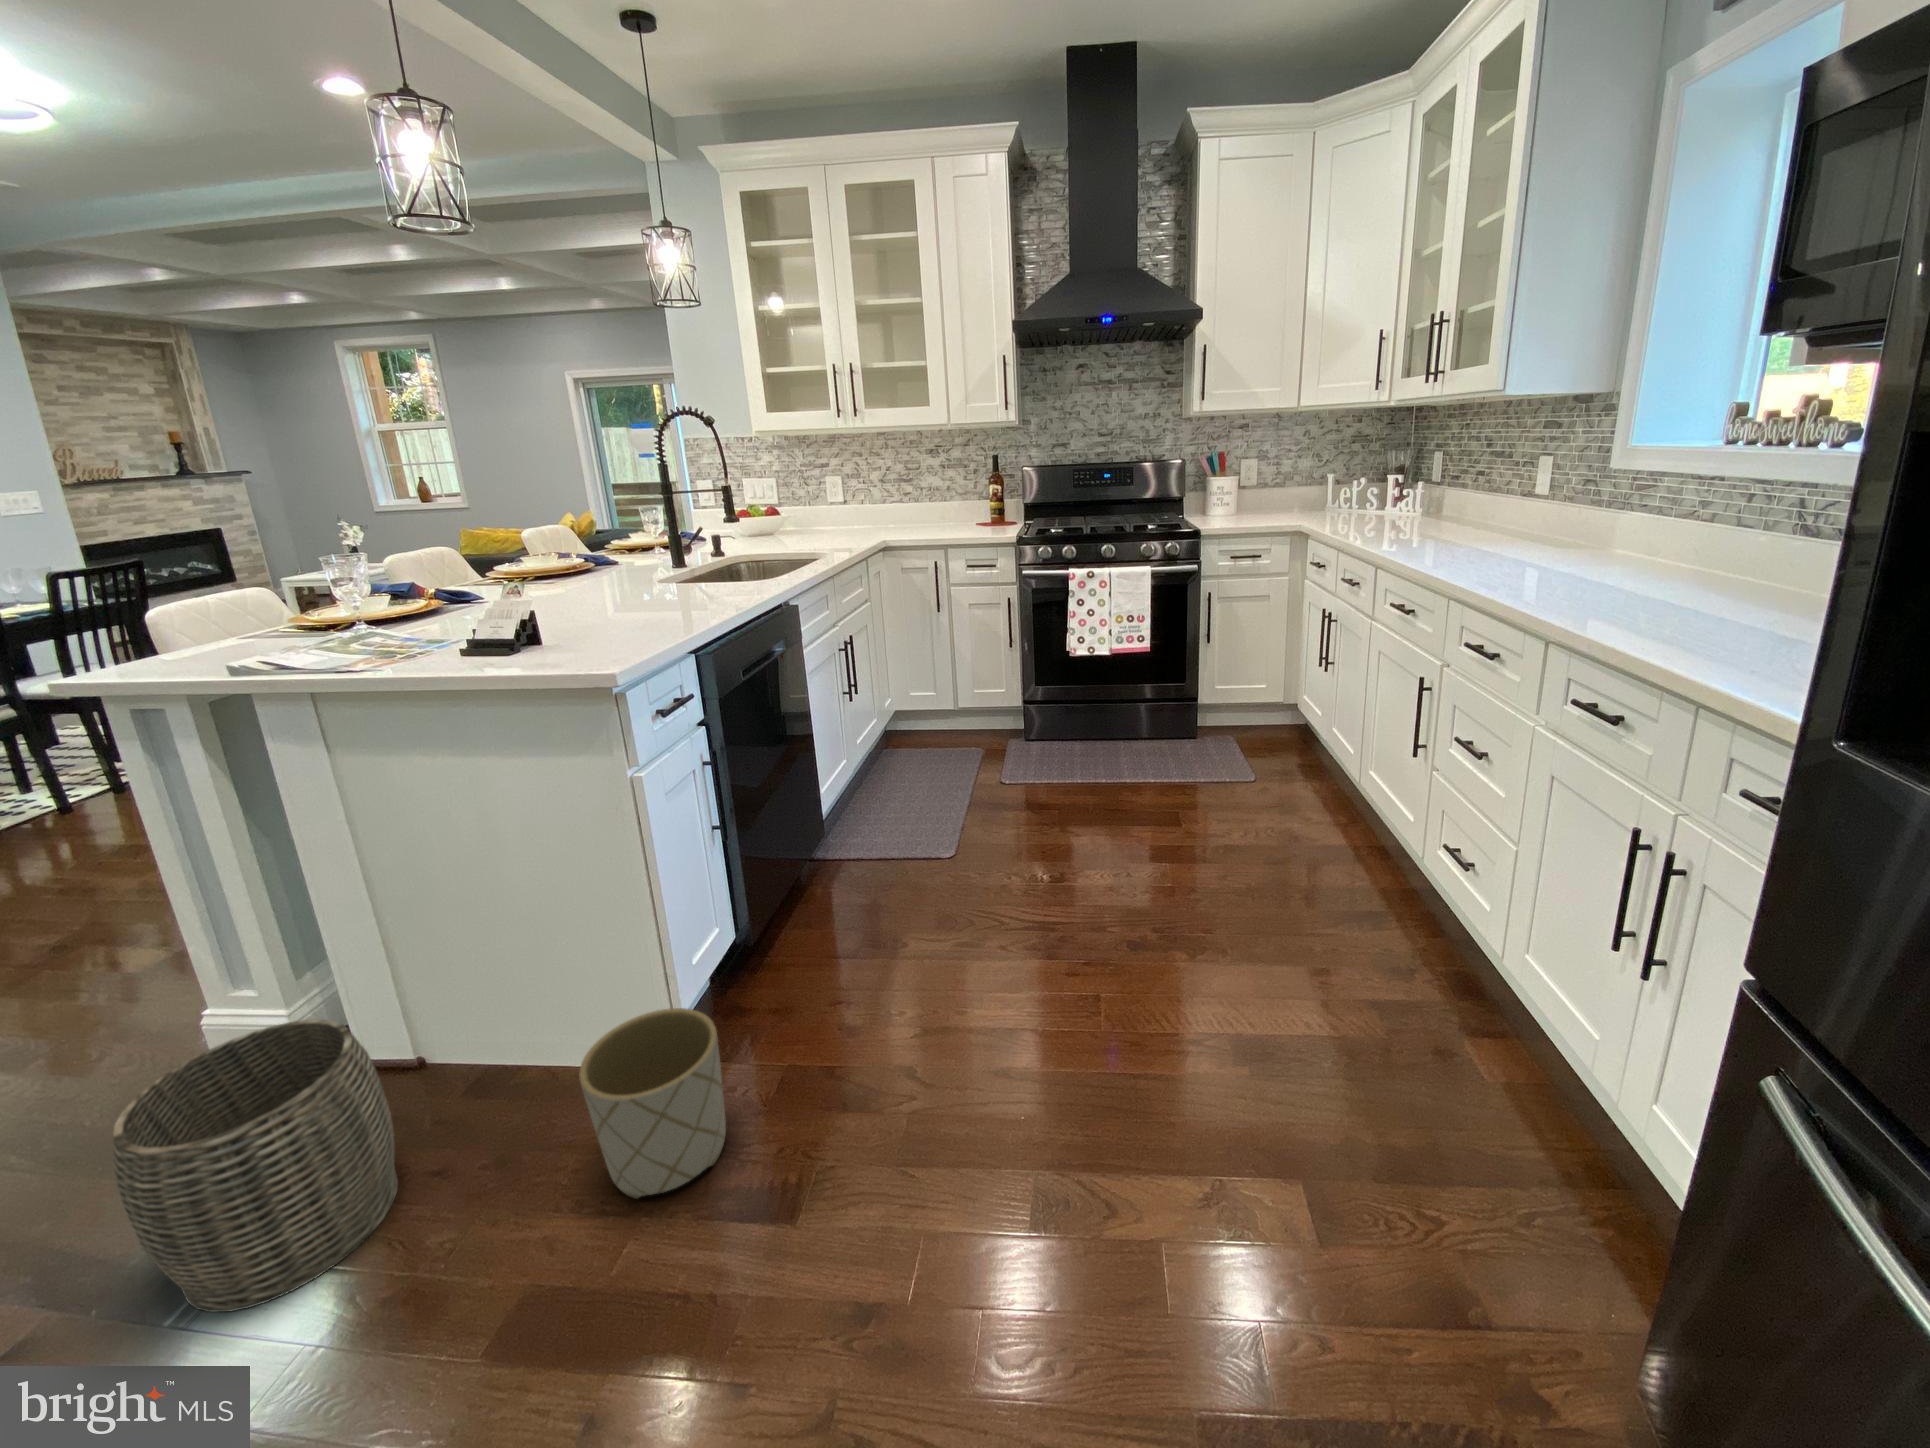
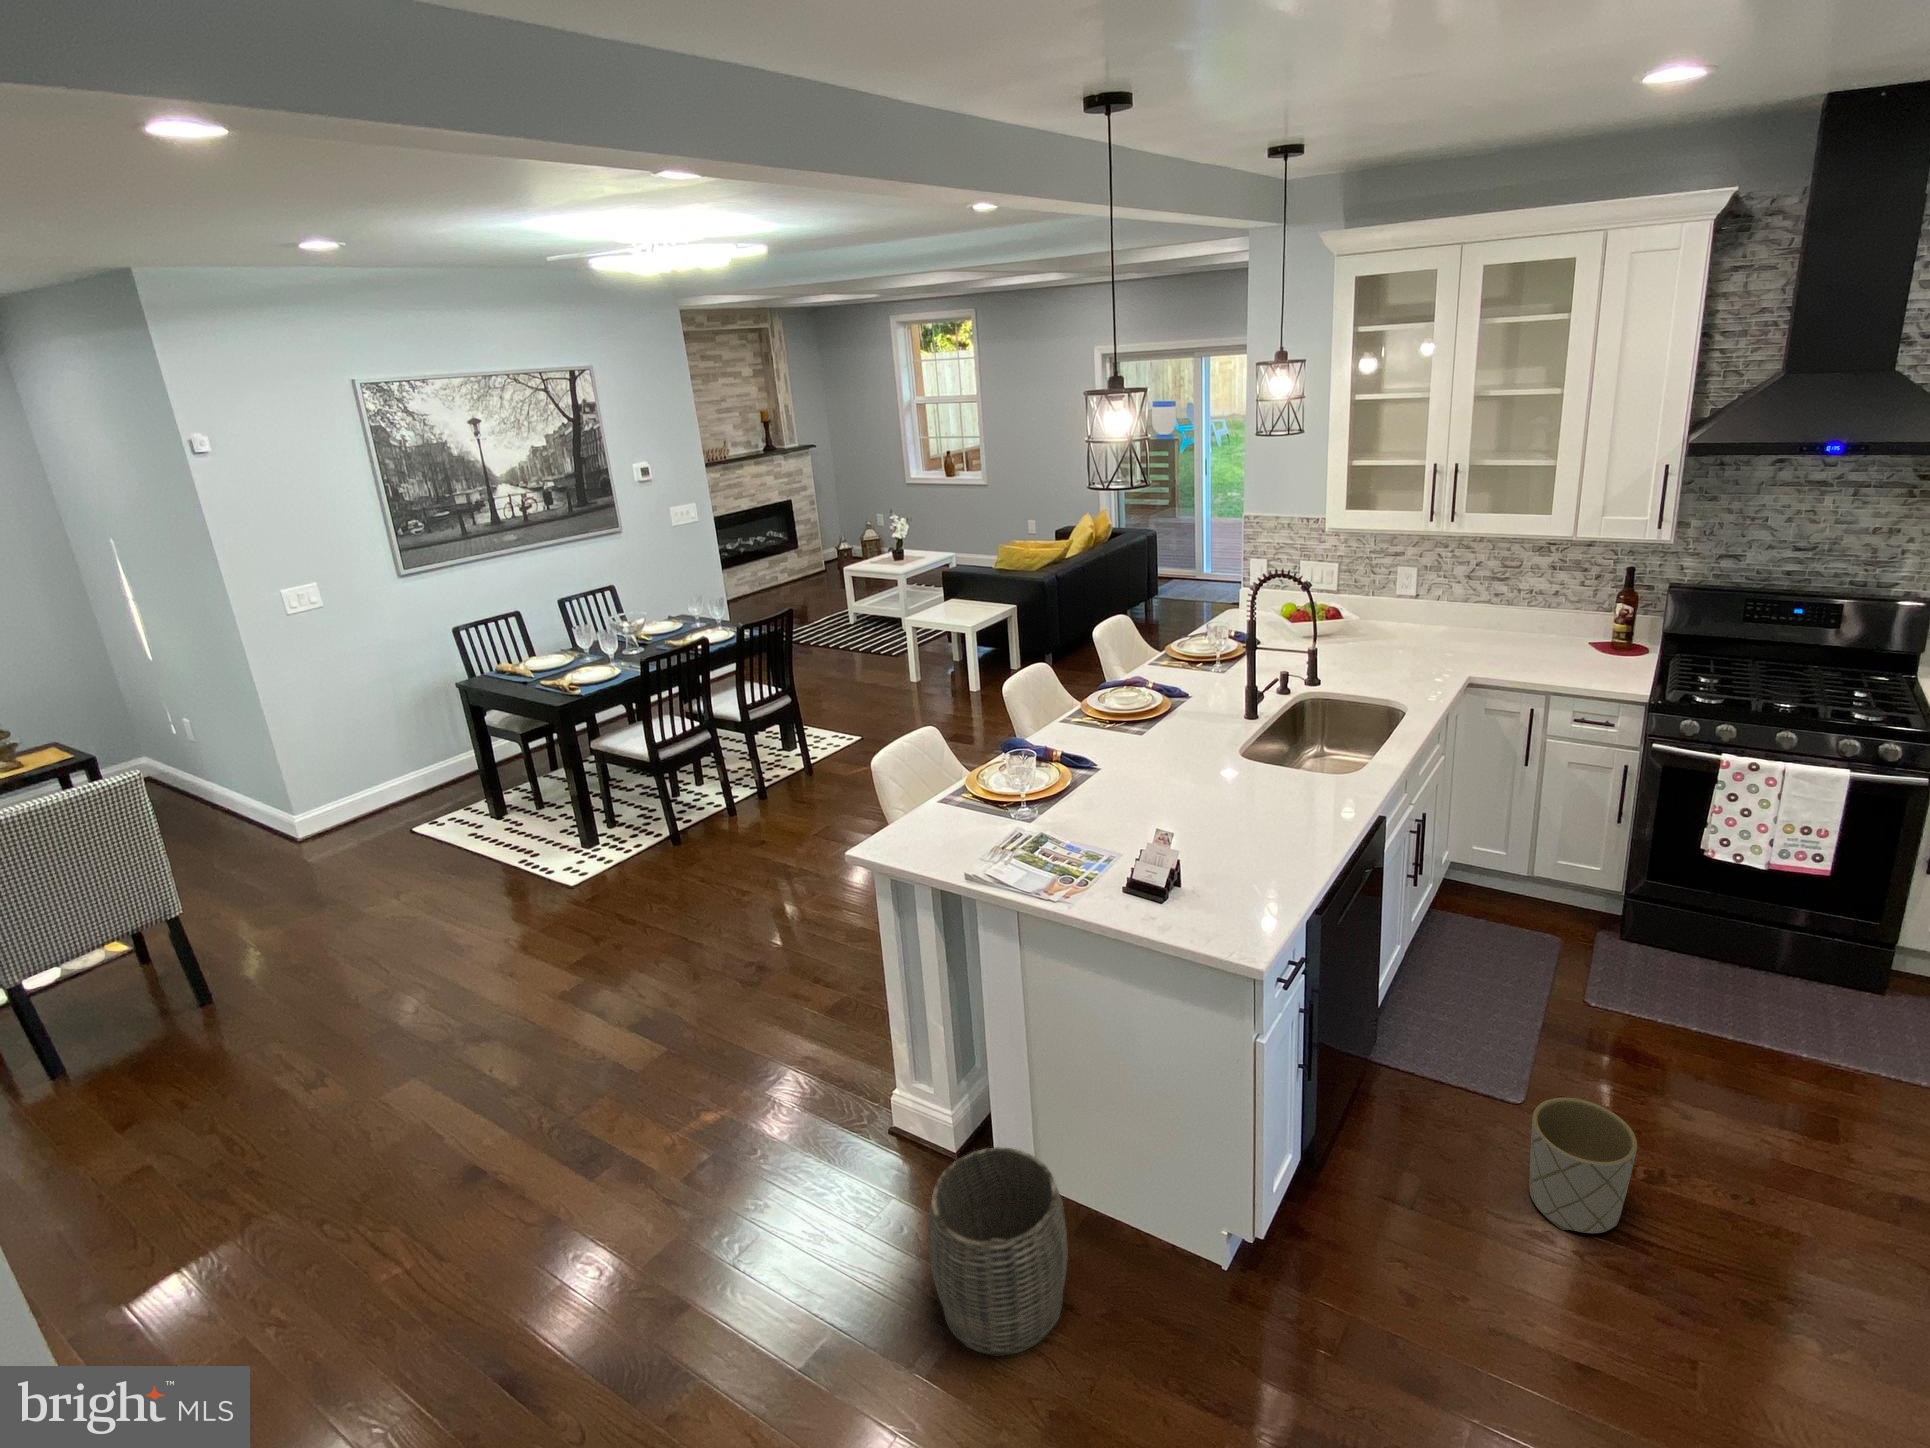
planter: present [579,1008,726,1199] -> present [1529,1098,1637,1233]

